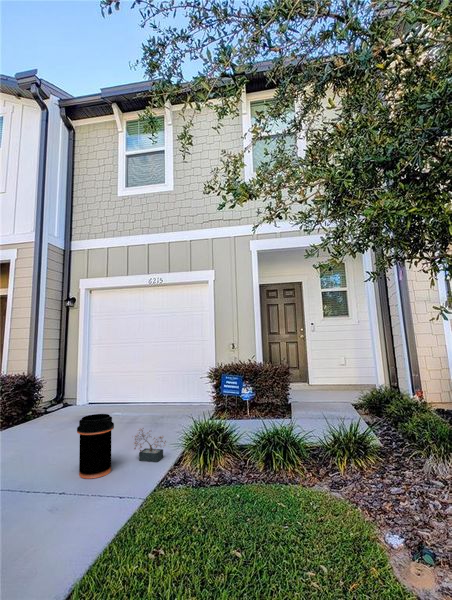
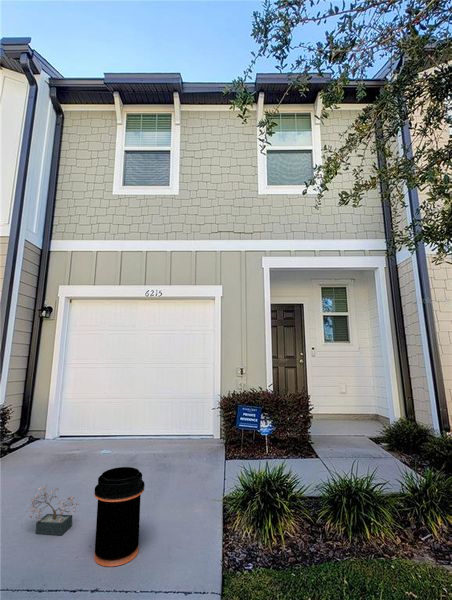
decorative plant: present [132,428,166,462] -> present [28,485,79,535]

